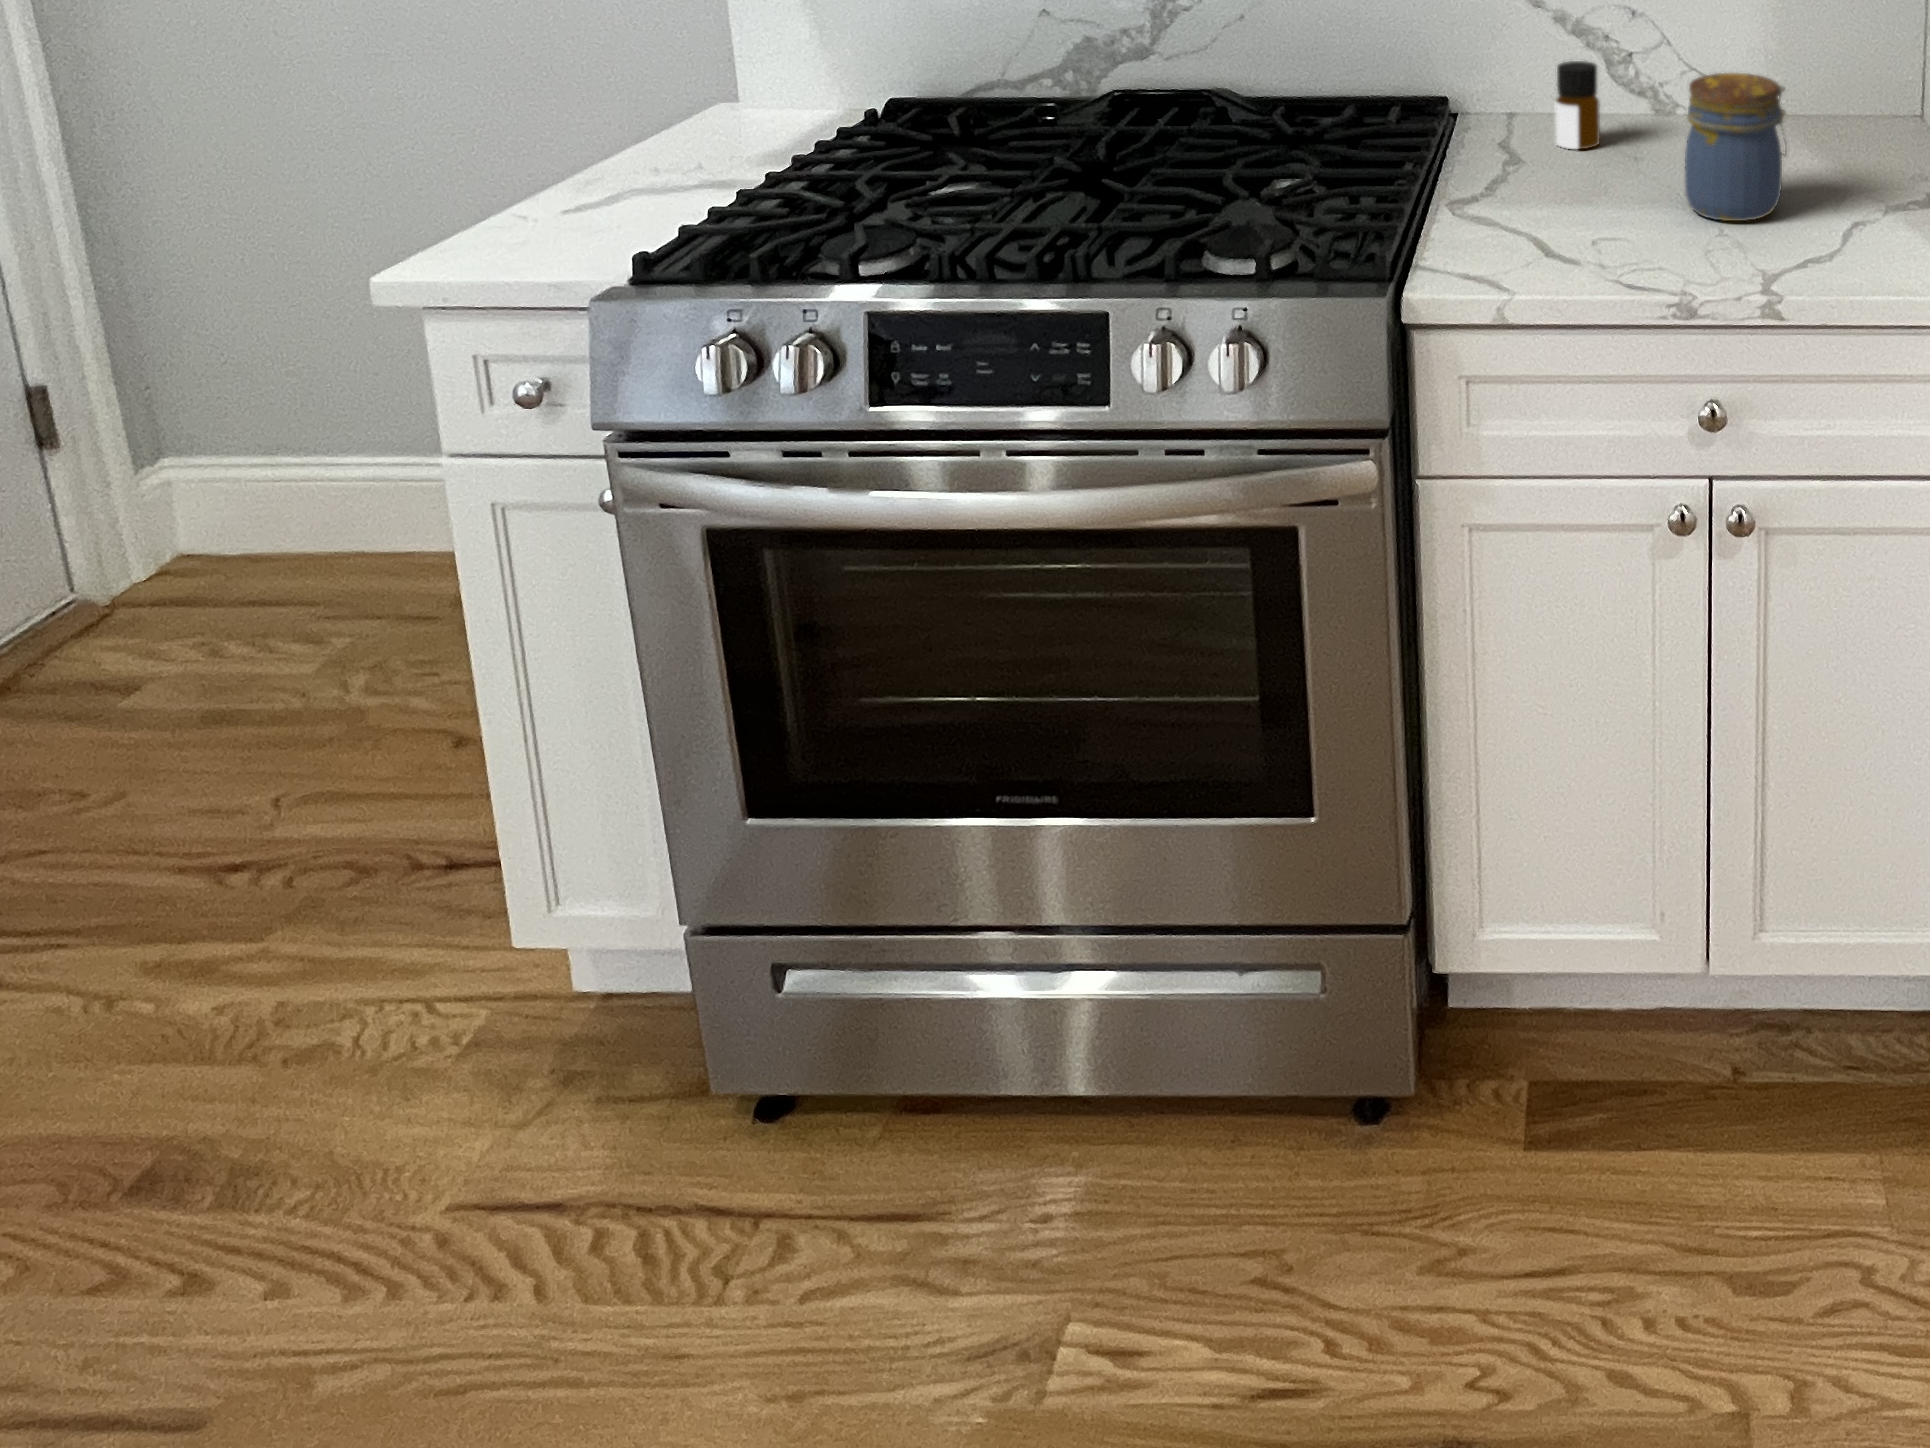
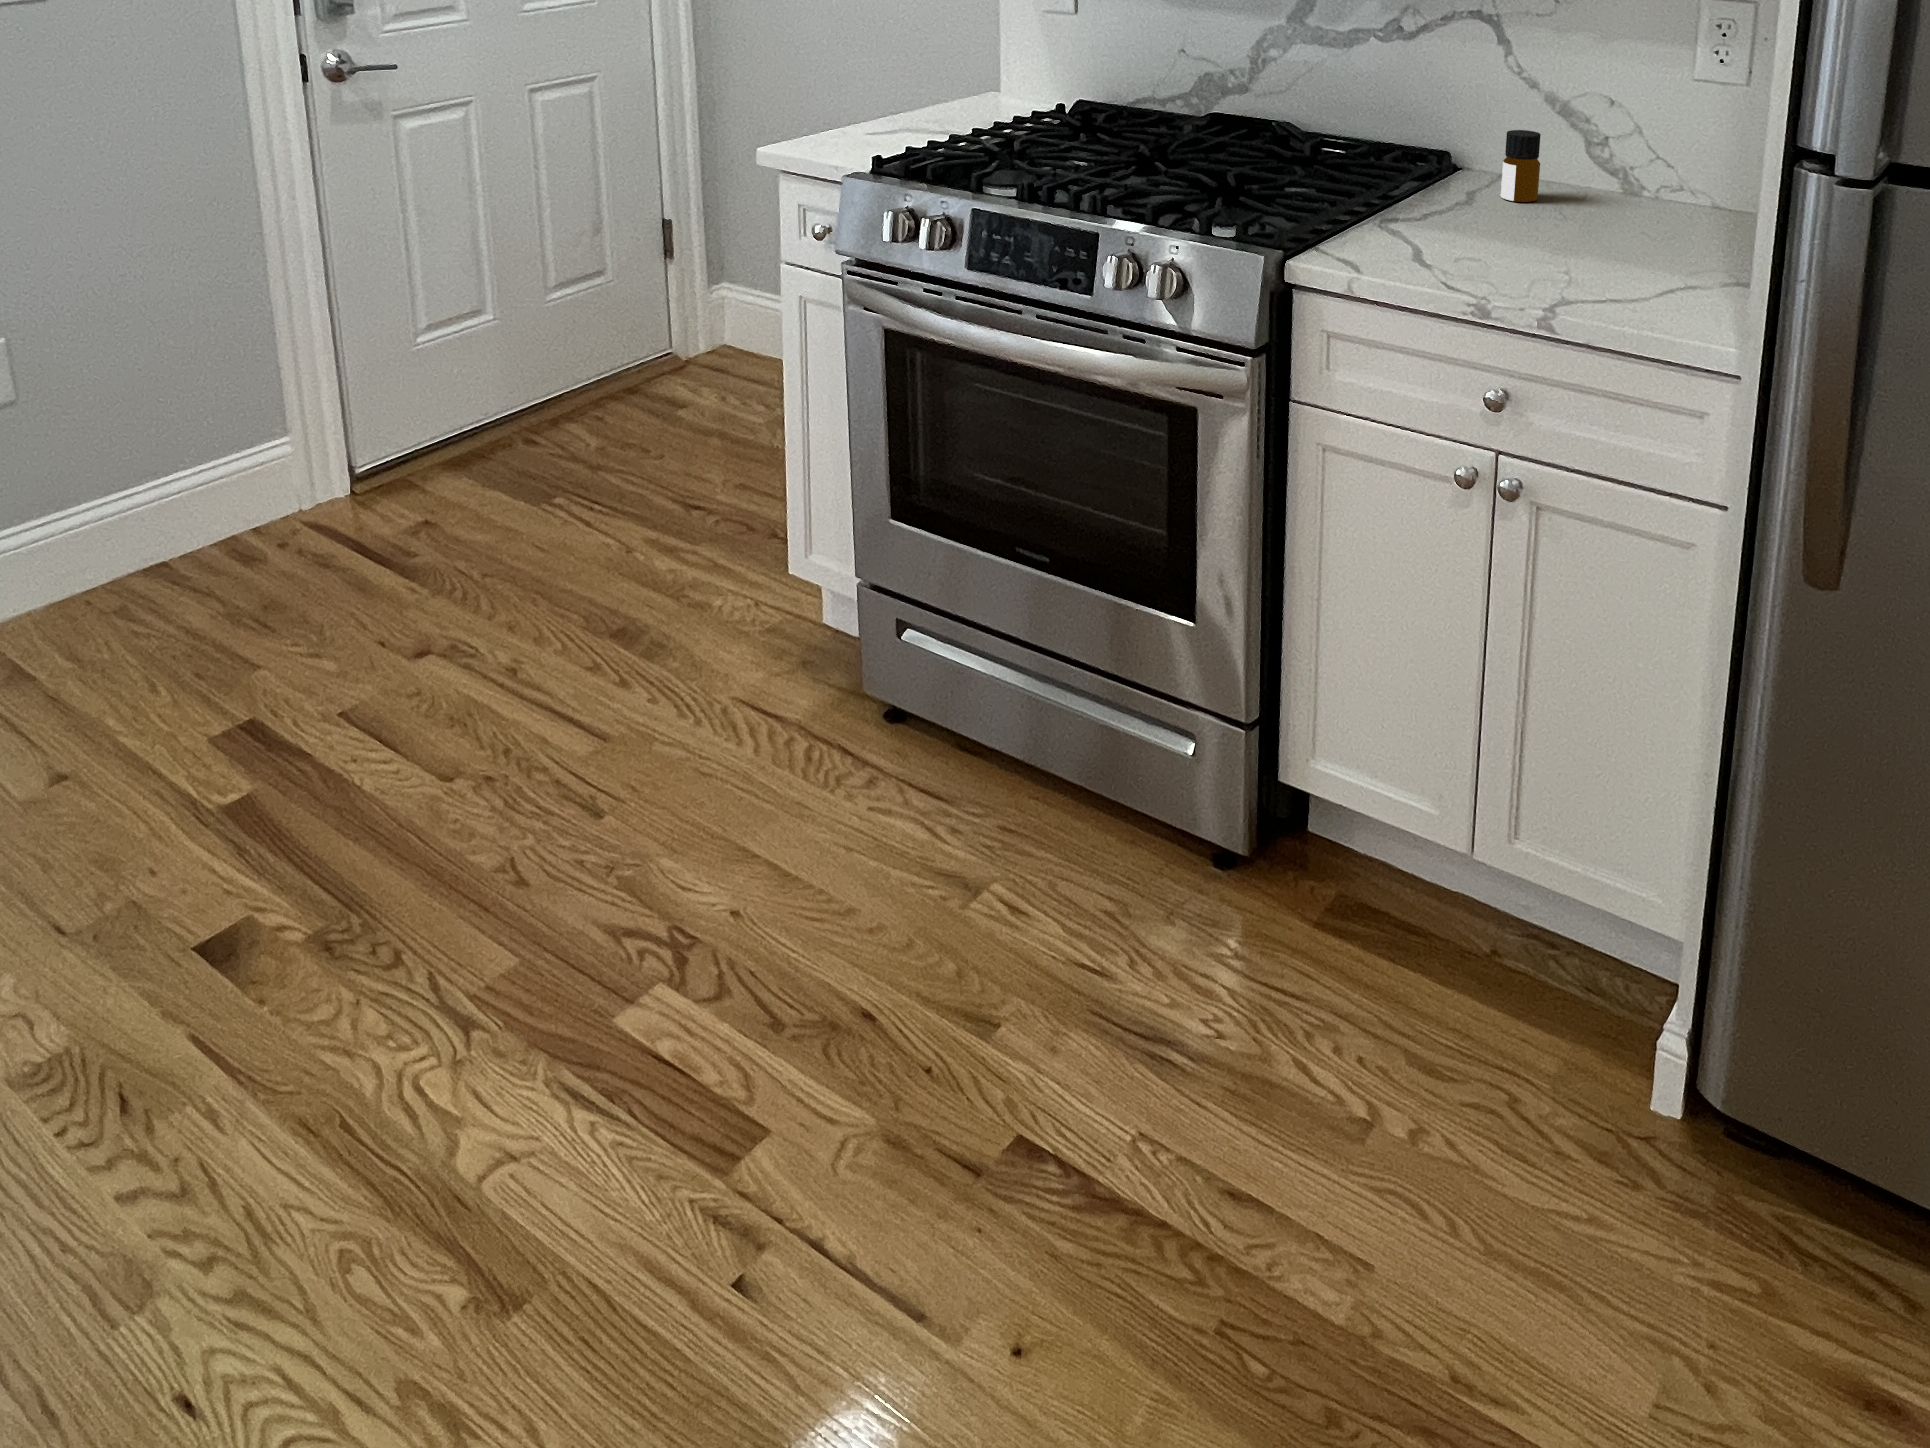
jar: present [1685,73,1786,221] -> none [1550,144,1648,265]

